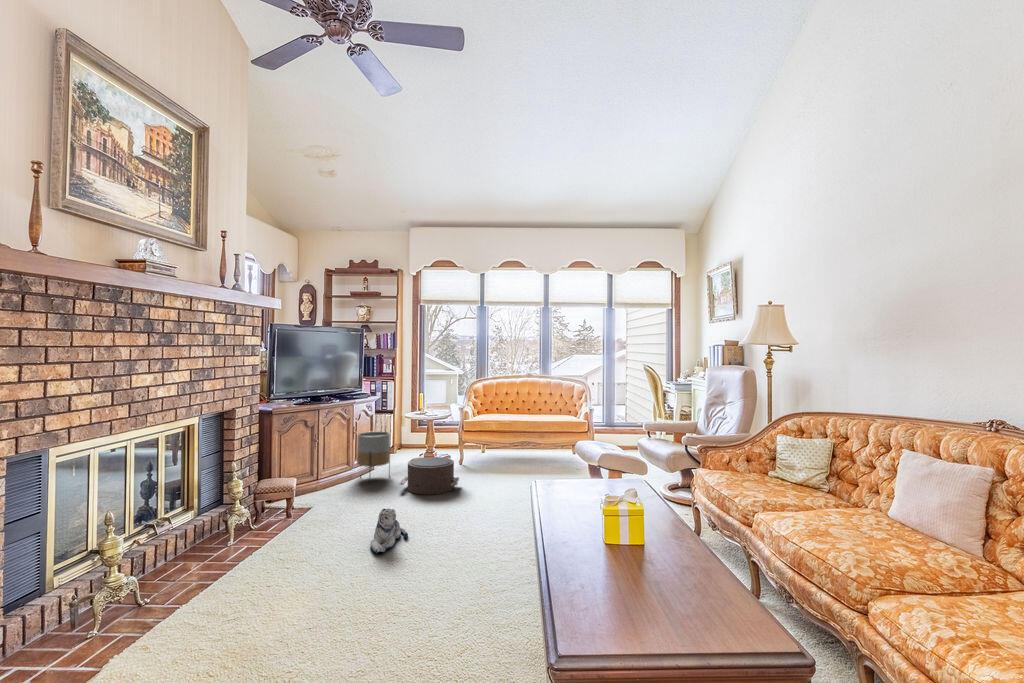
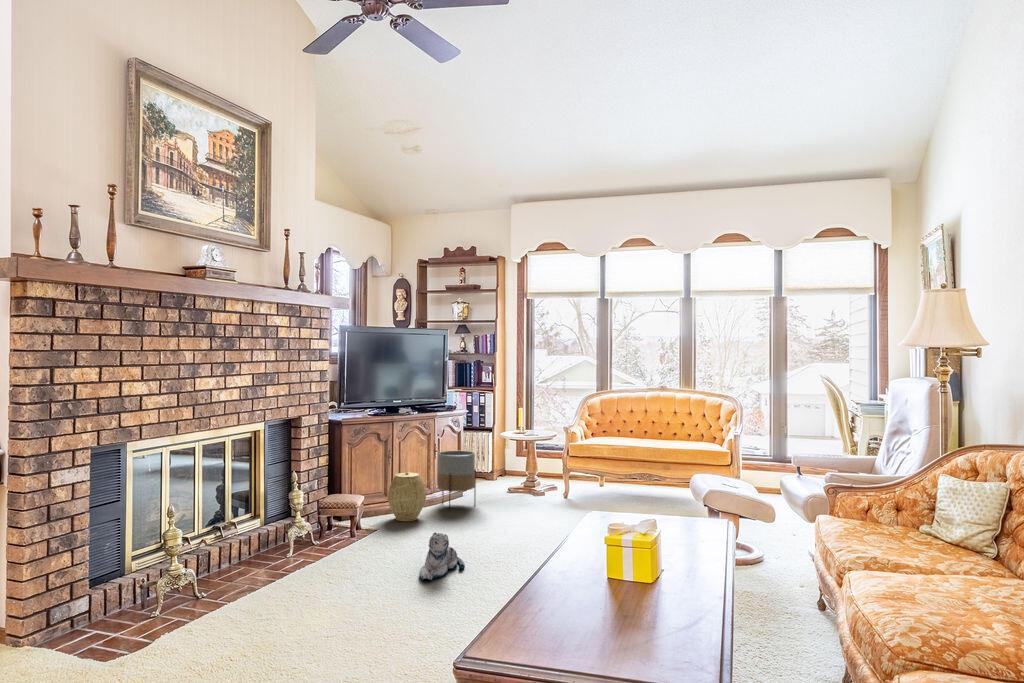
woven basket: none [317,453,352,497] -> present [388,472,426,521]
pouf: present [399,457,459,495] -> none [477,485,550,528]

